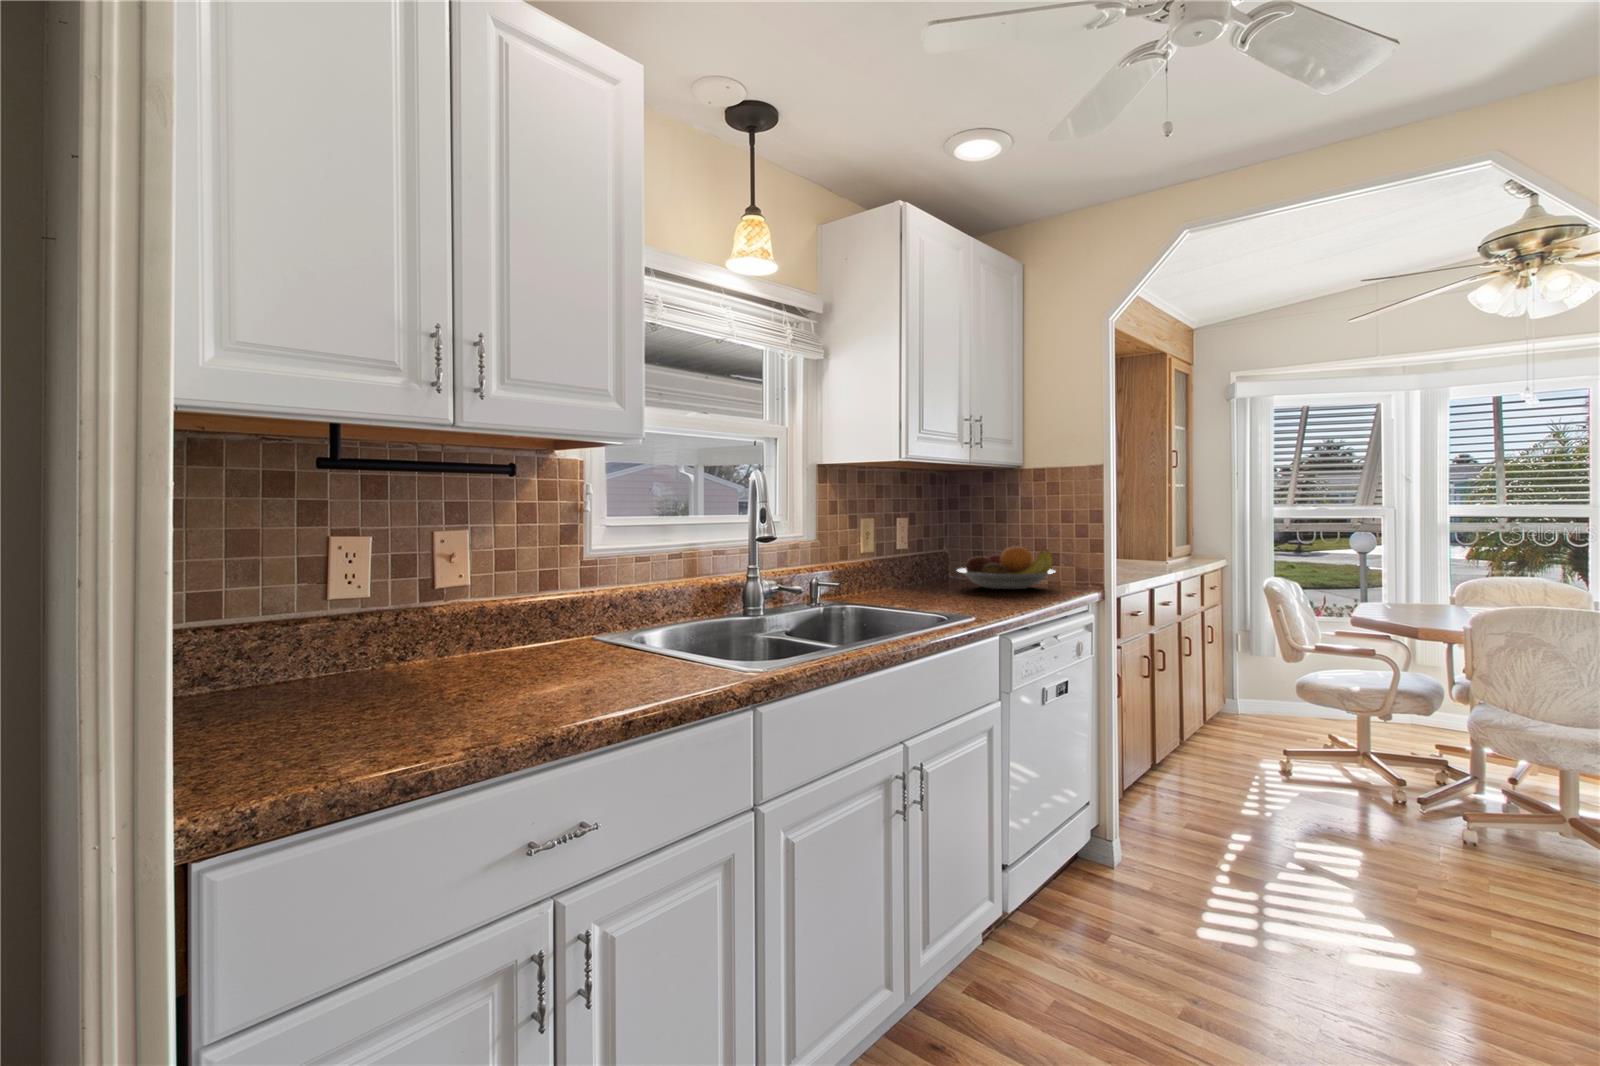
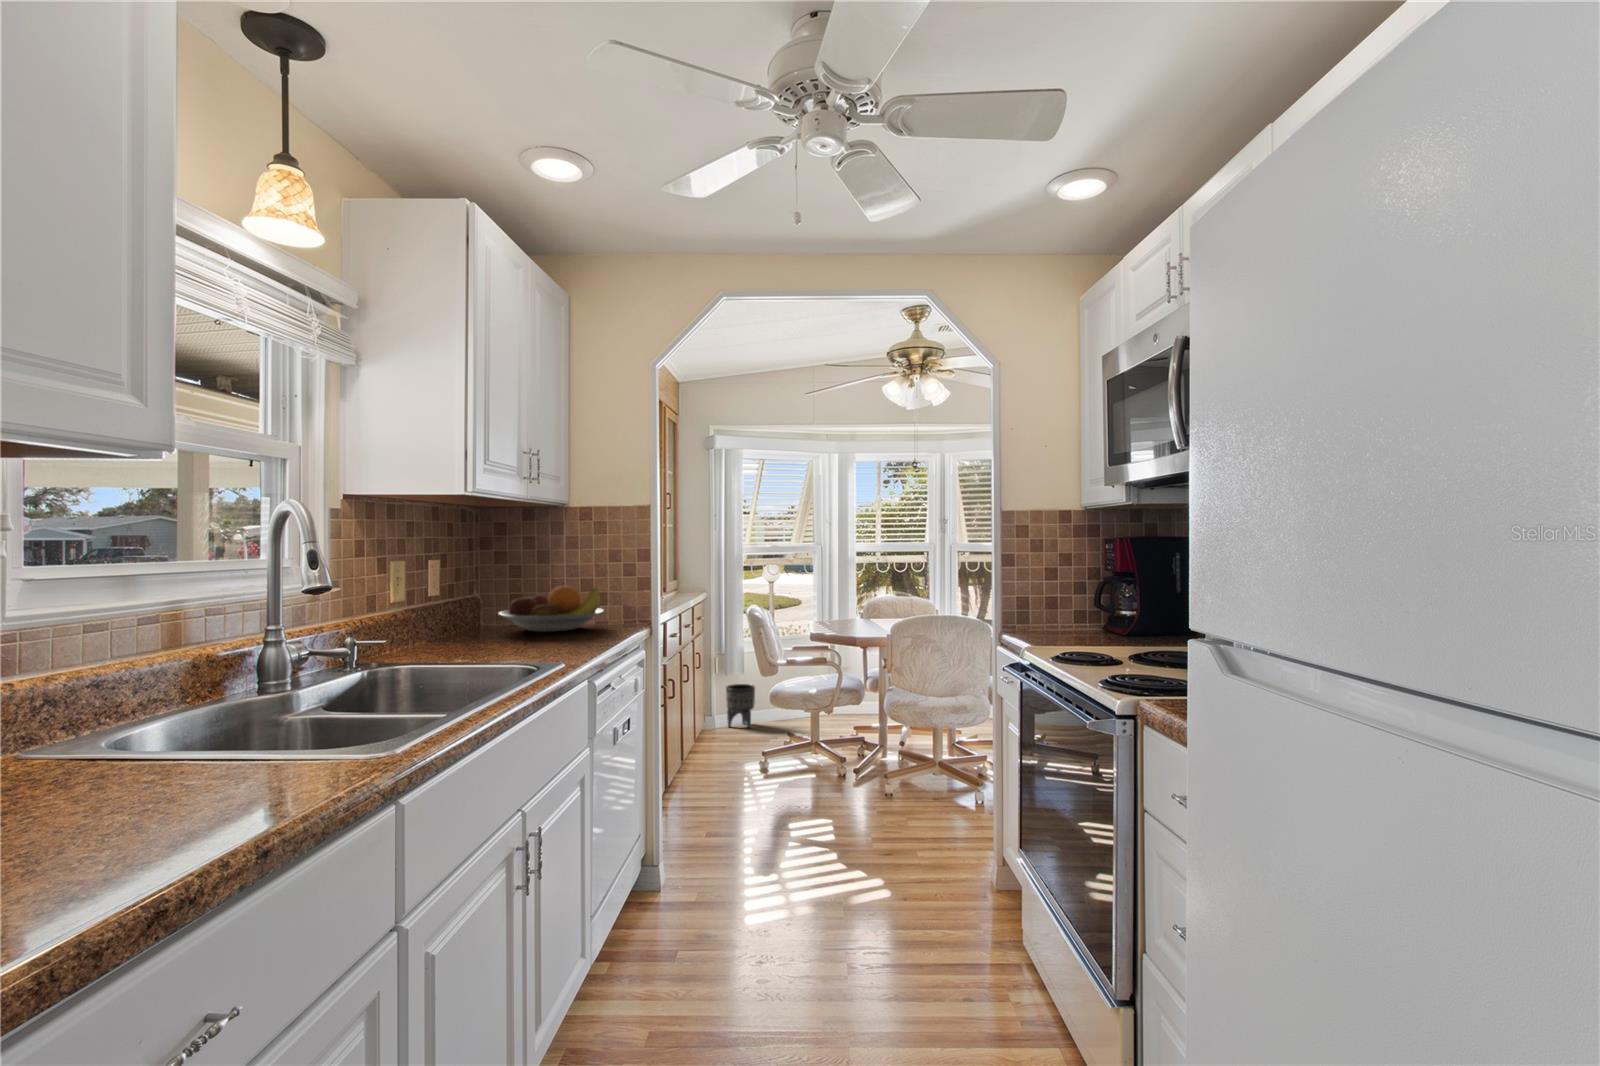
planter: none [1252,669,1292,722] -> present [726,684,755,728]

